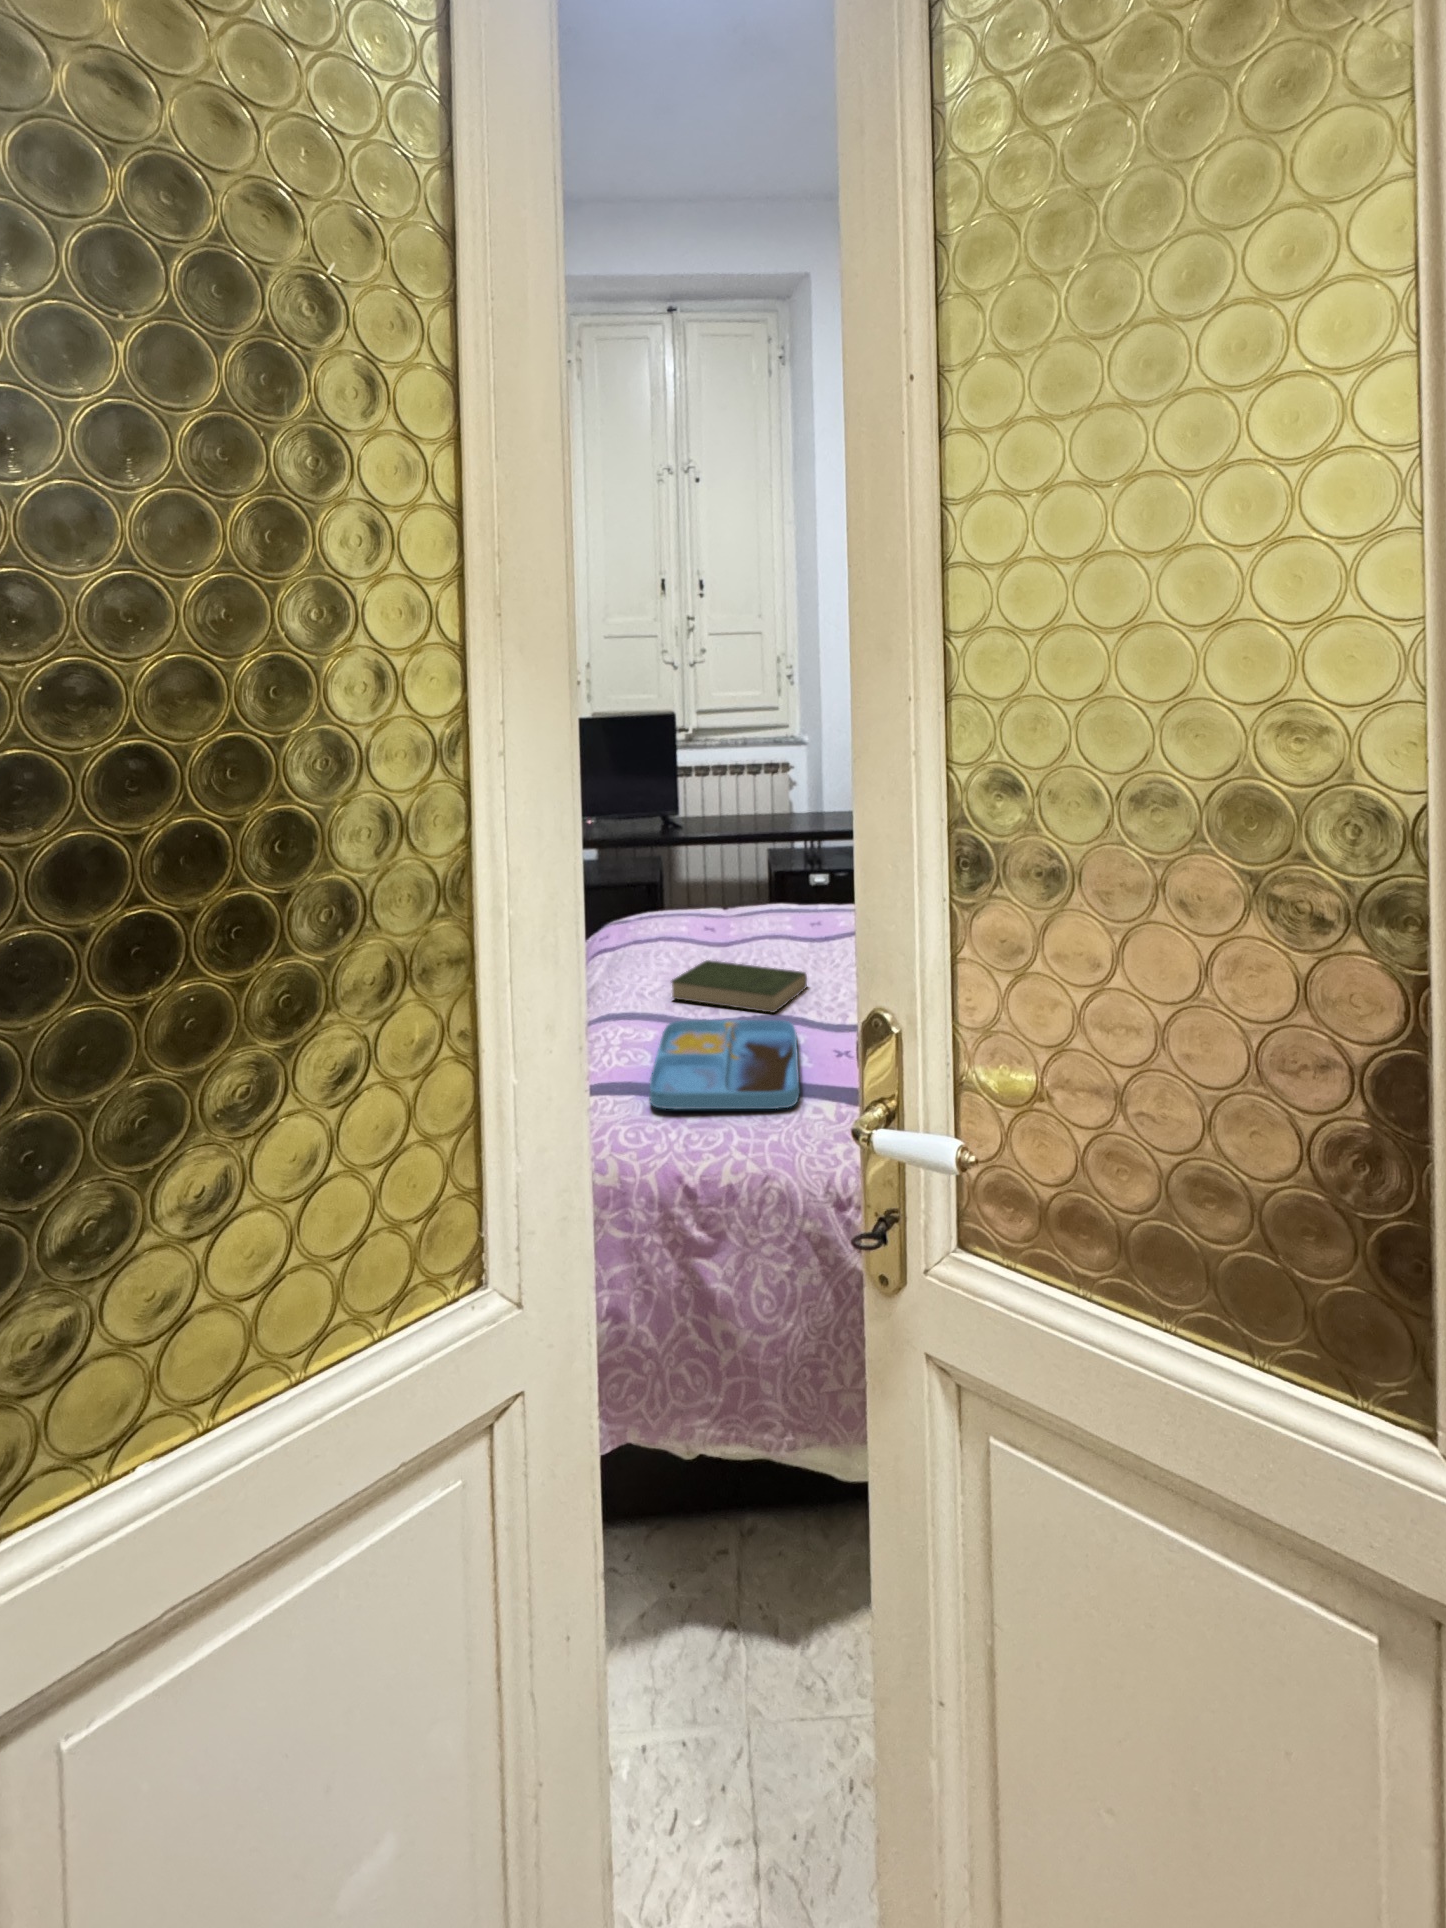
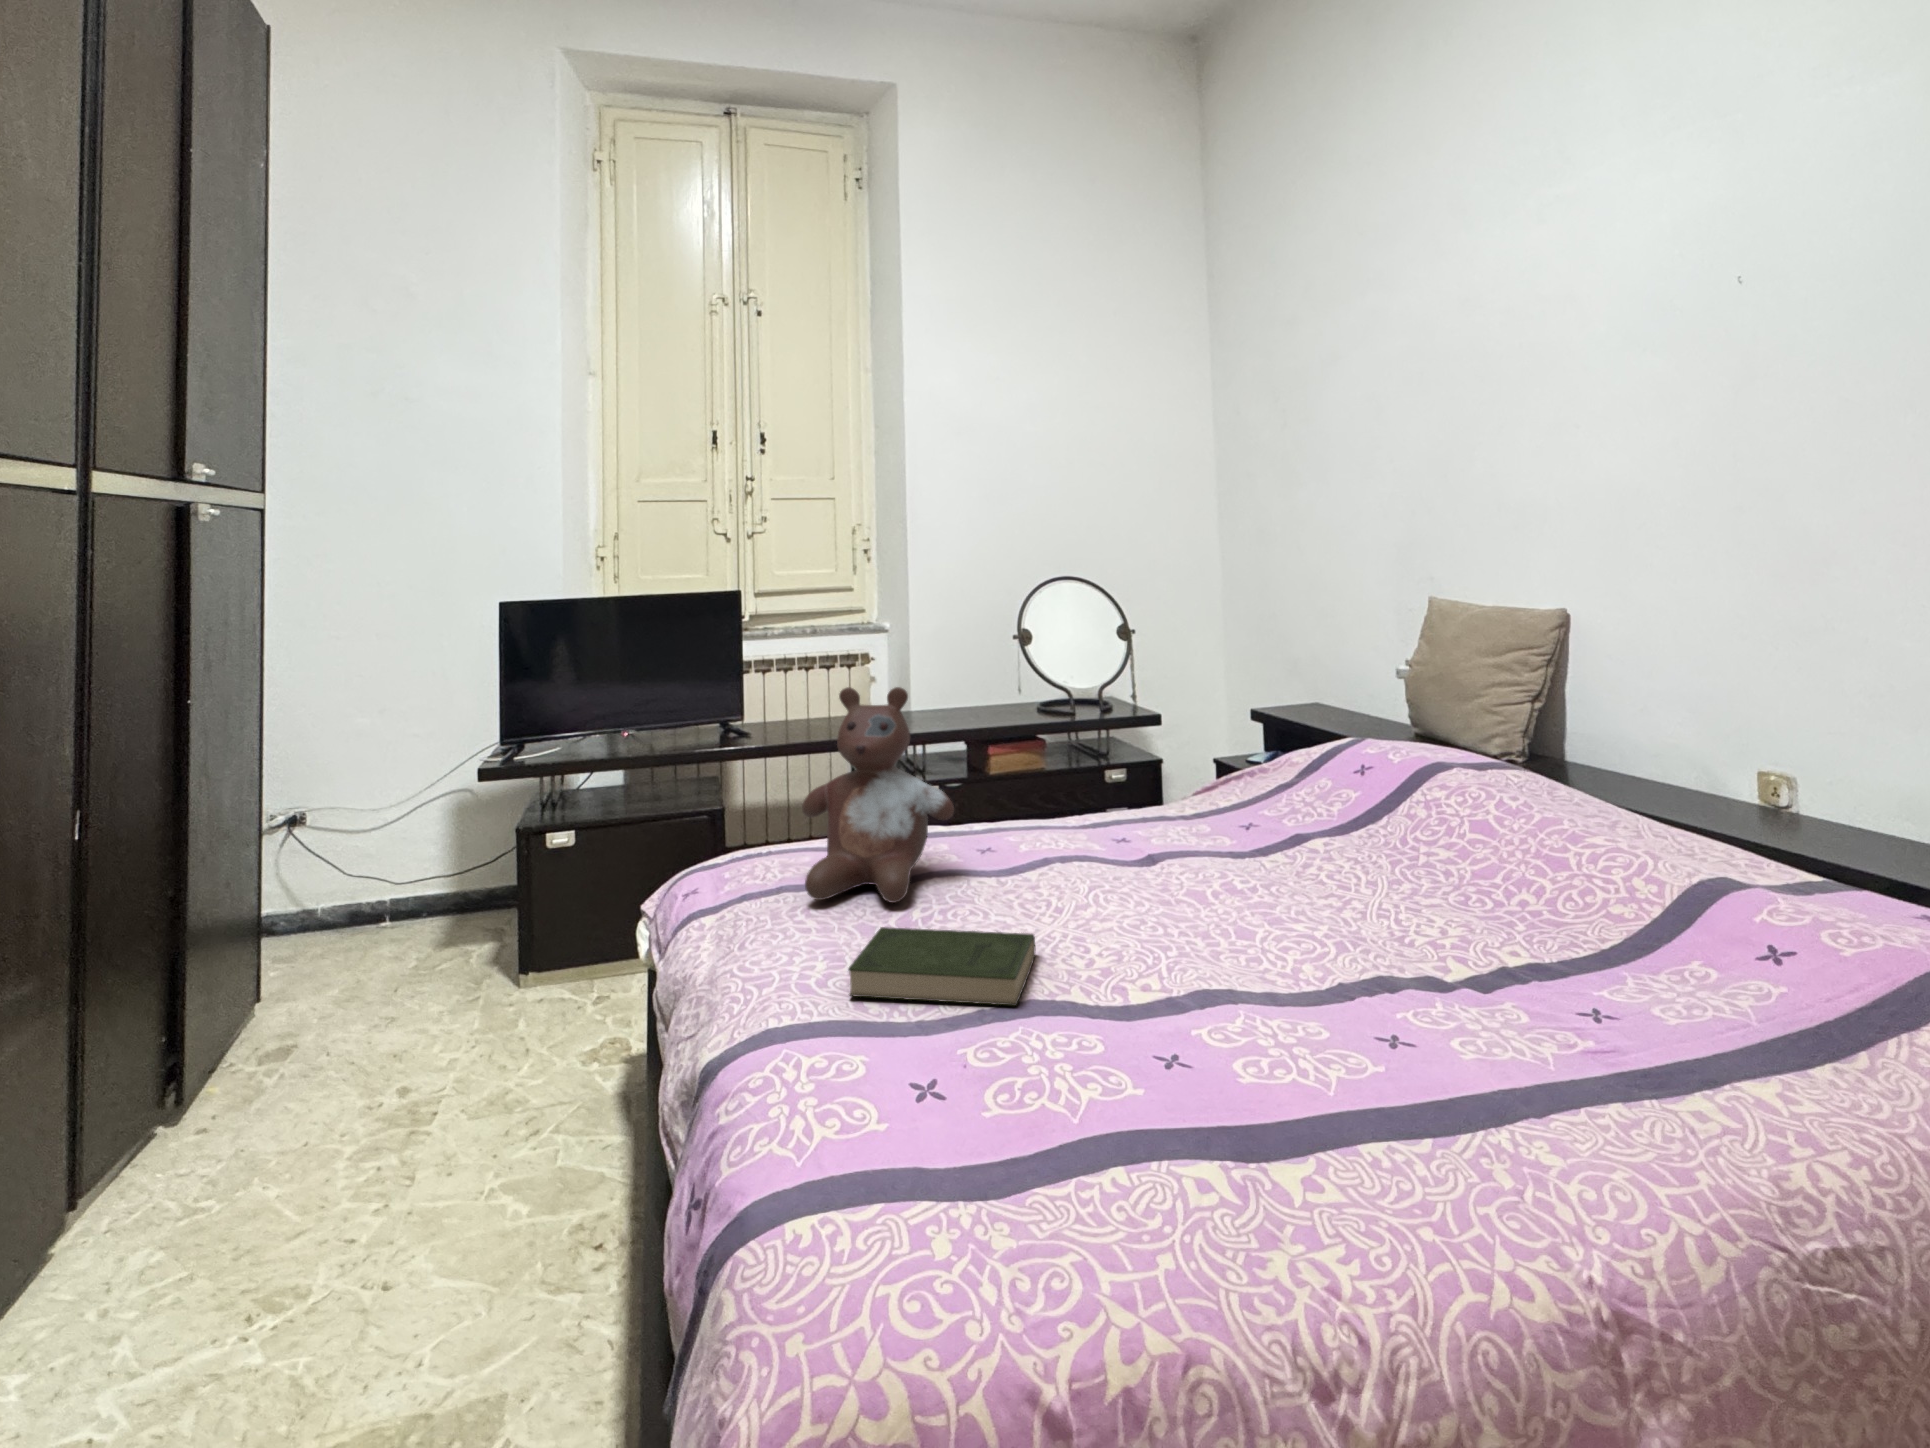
stuffed bear: none [671,793,784,948] -> present [802,687,954,903]
tray: present [649,1020,799,1109] -> none [876,1021,1161,1231]

